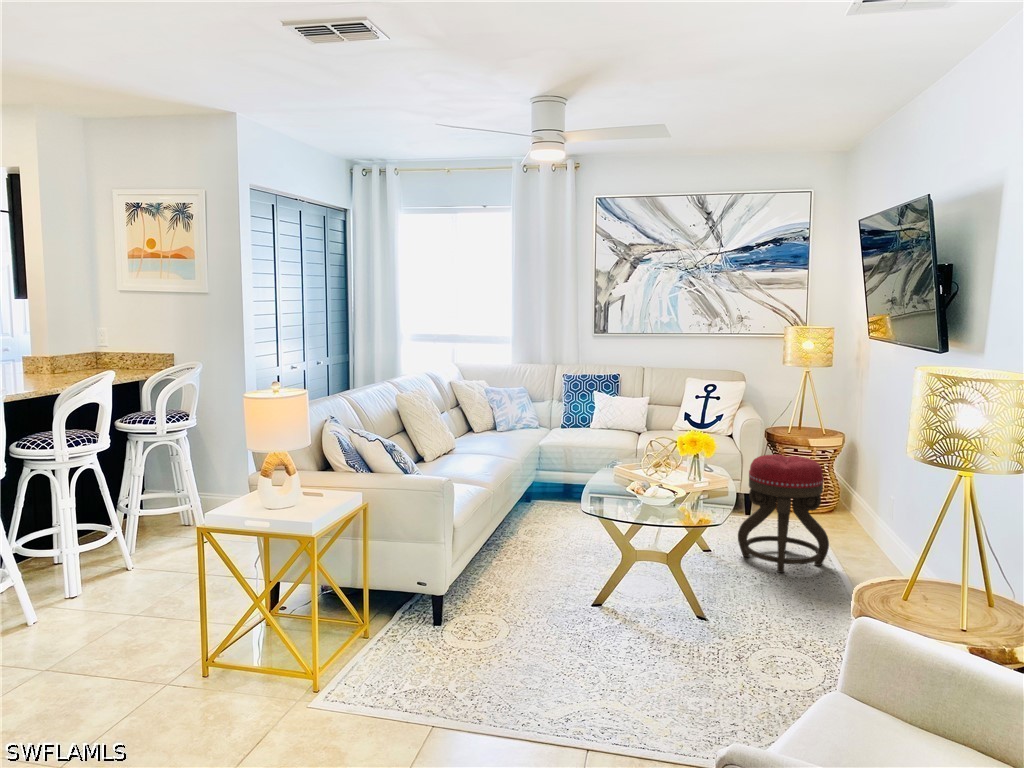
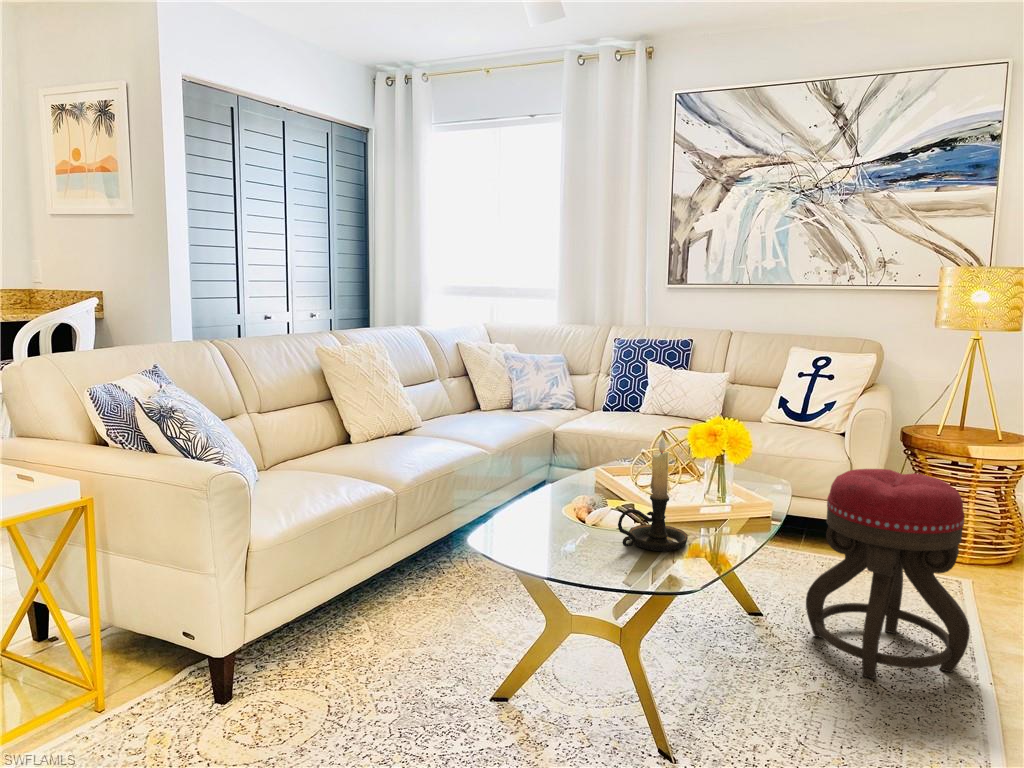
candle holder: none [665,442,699,506] -> present [618,436,688,551]

